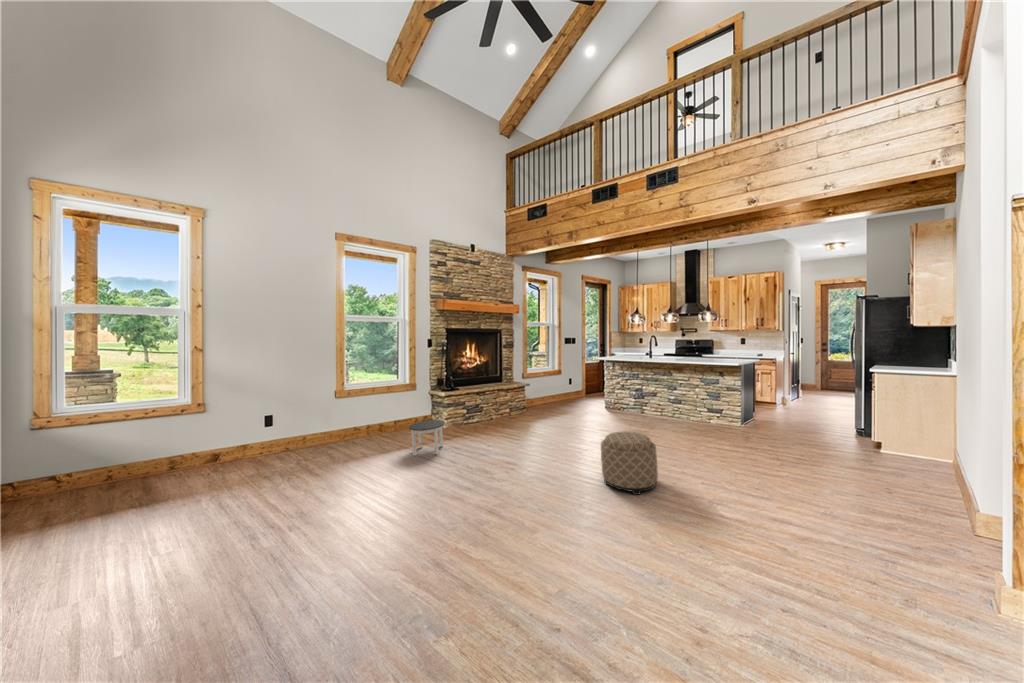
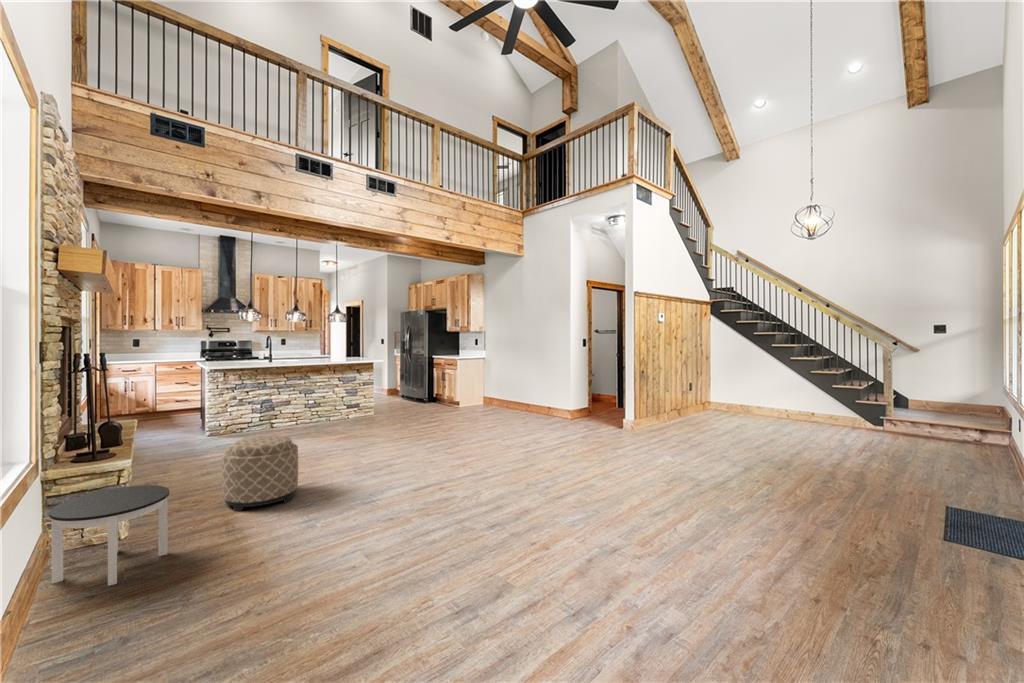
ottoman: present [601,431,658,495] -> present [222,436,298,511]

